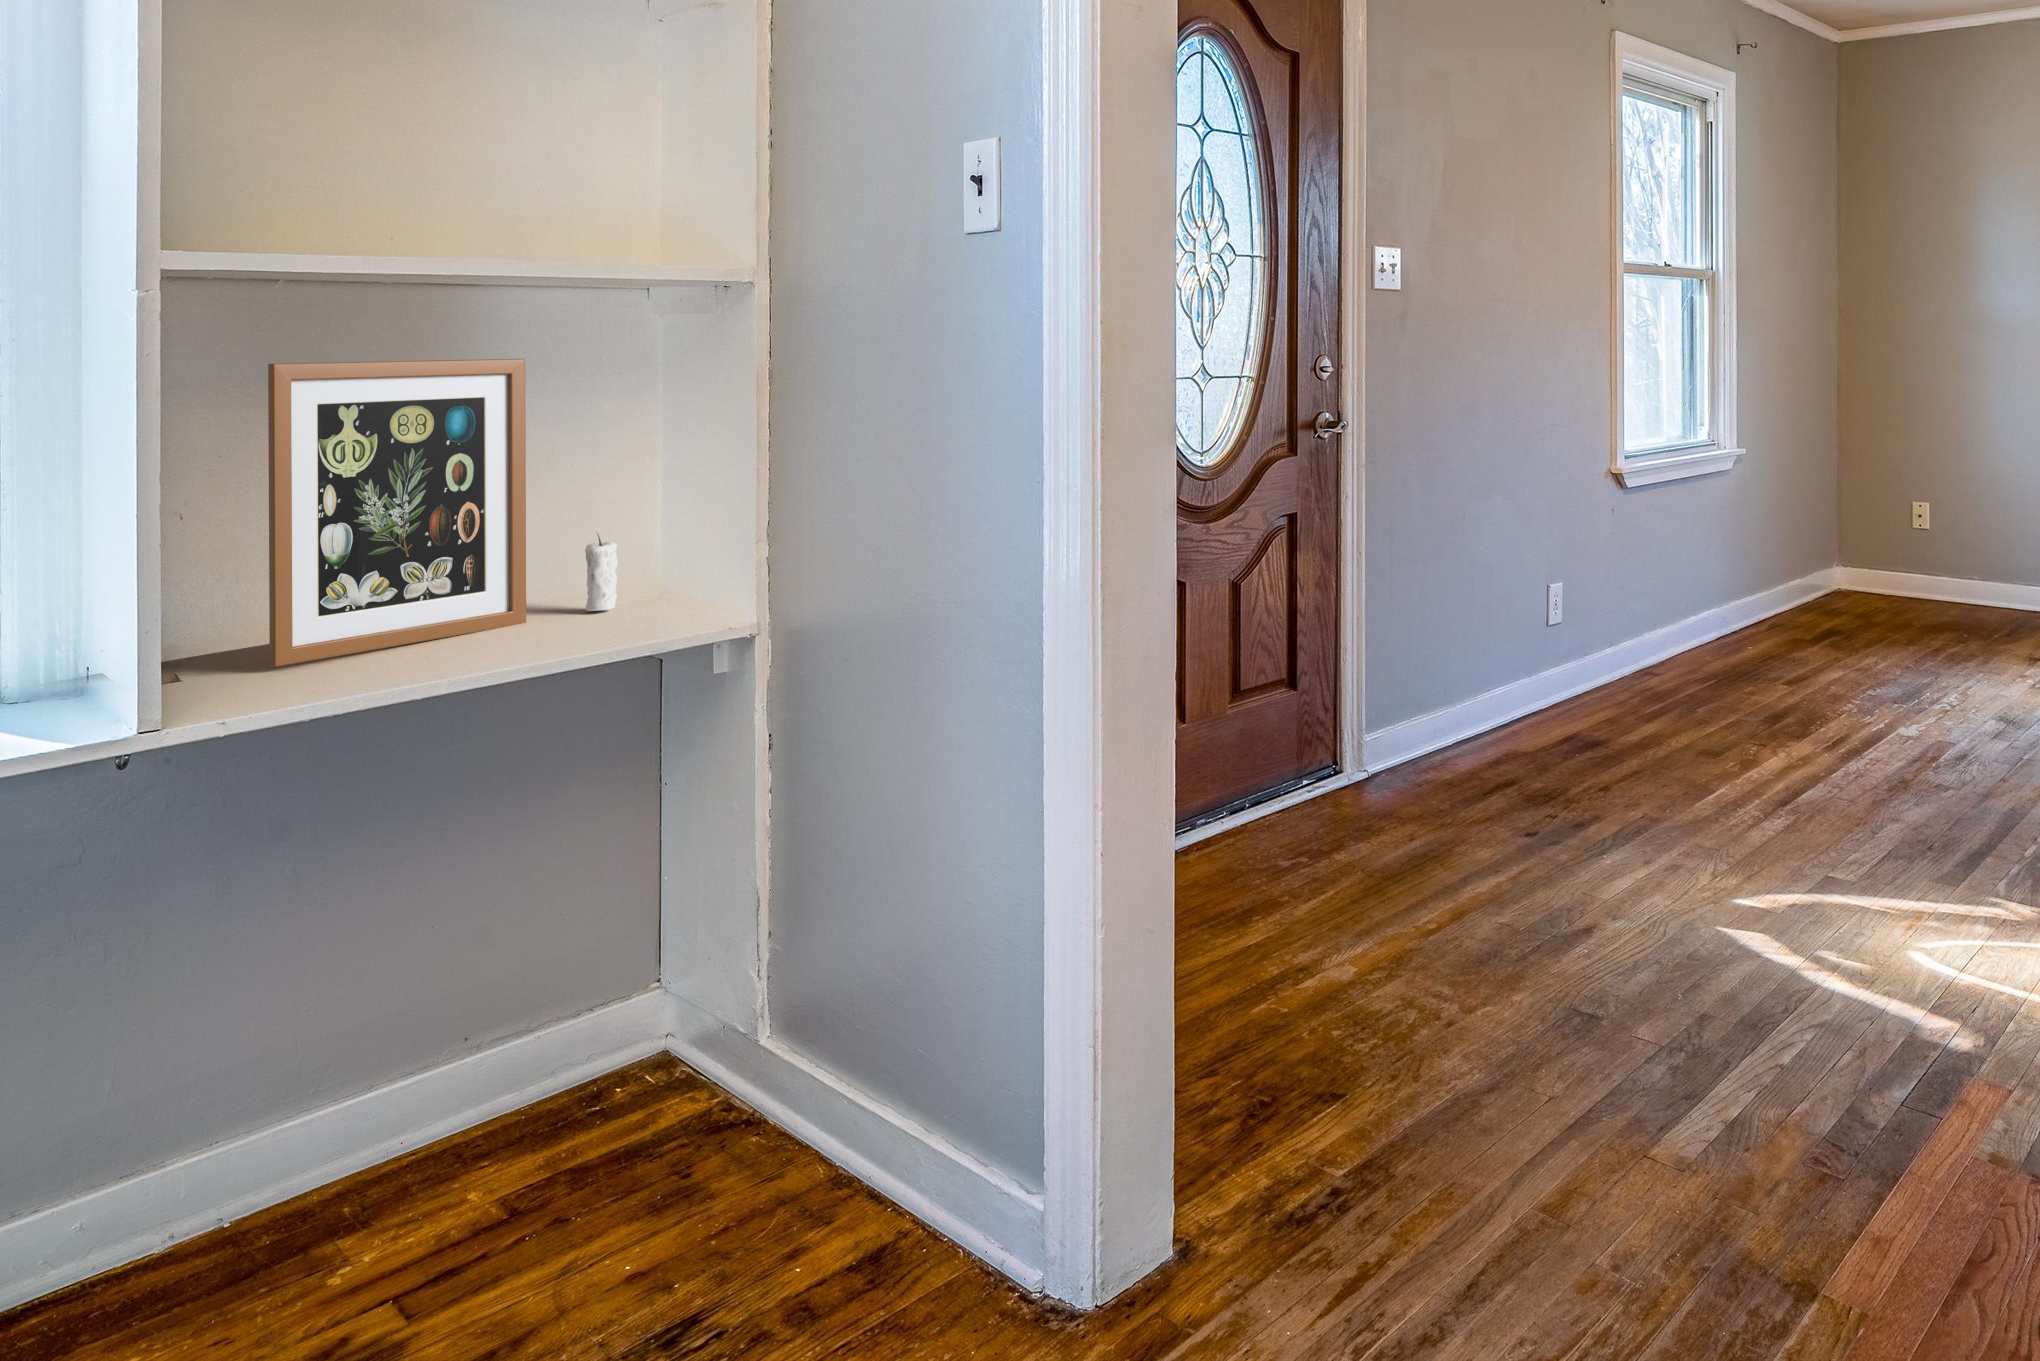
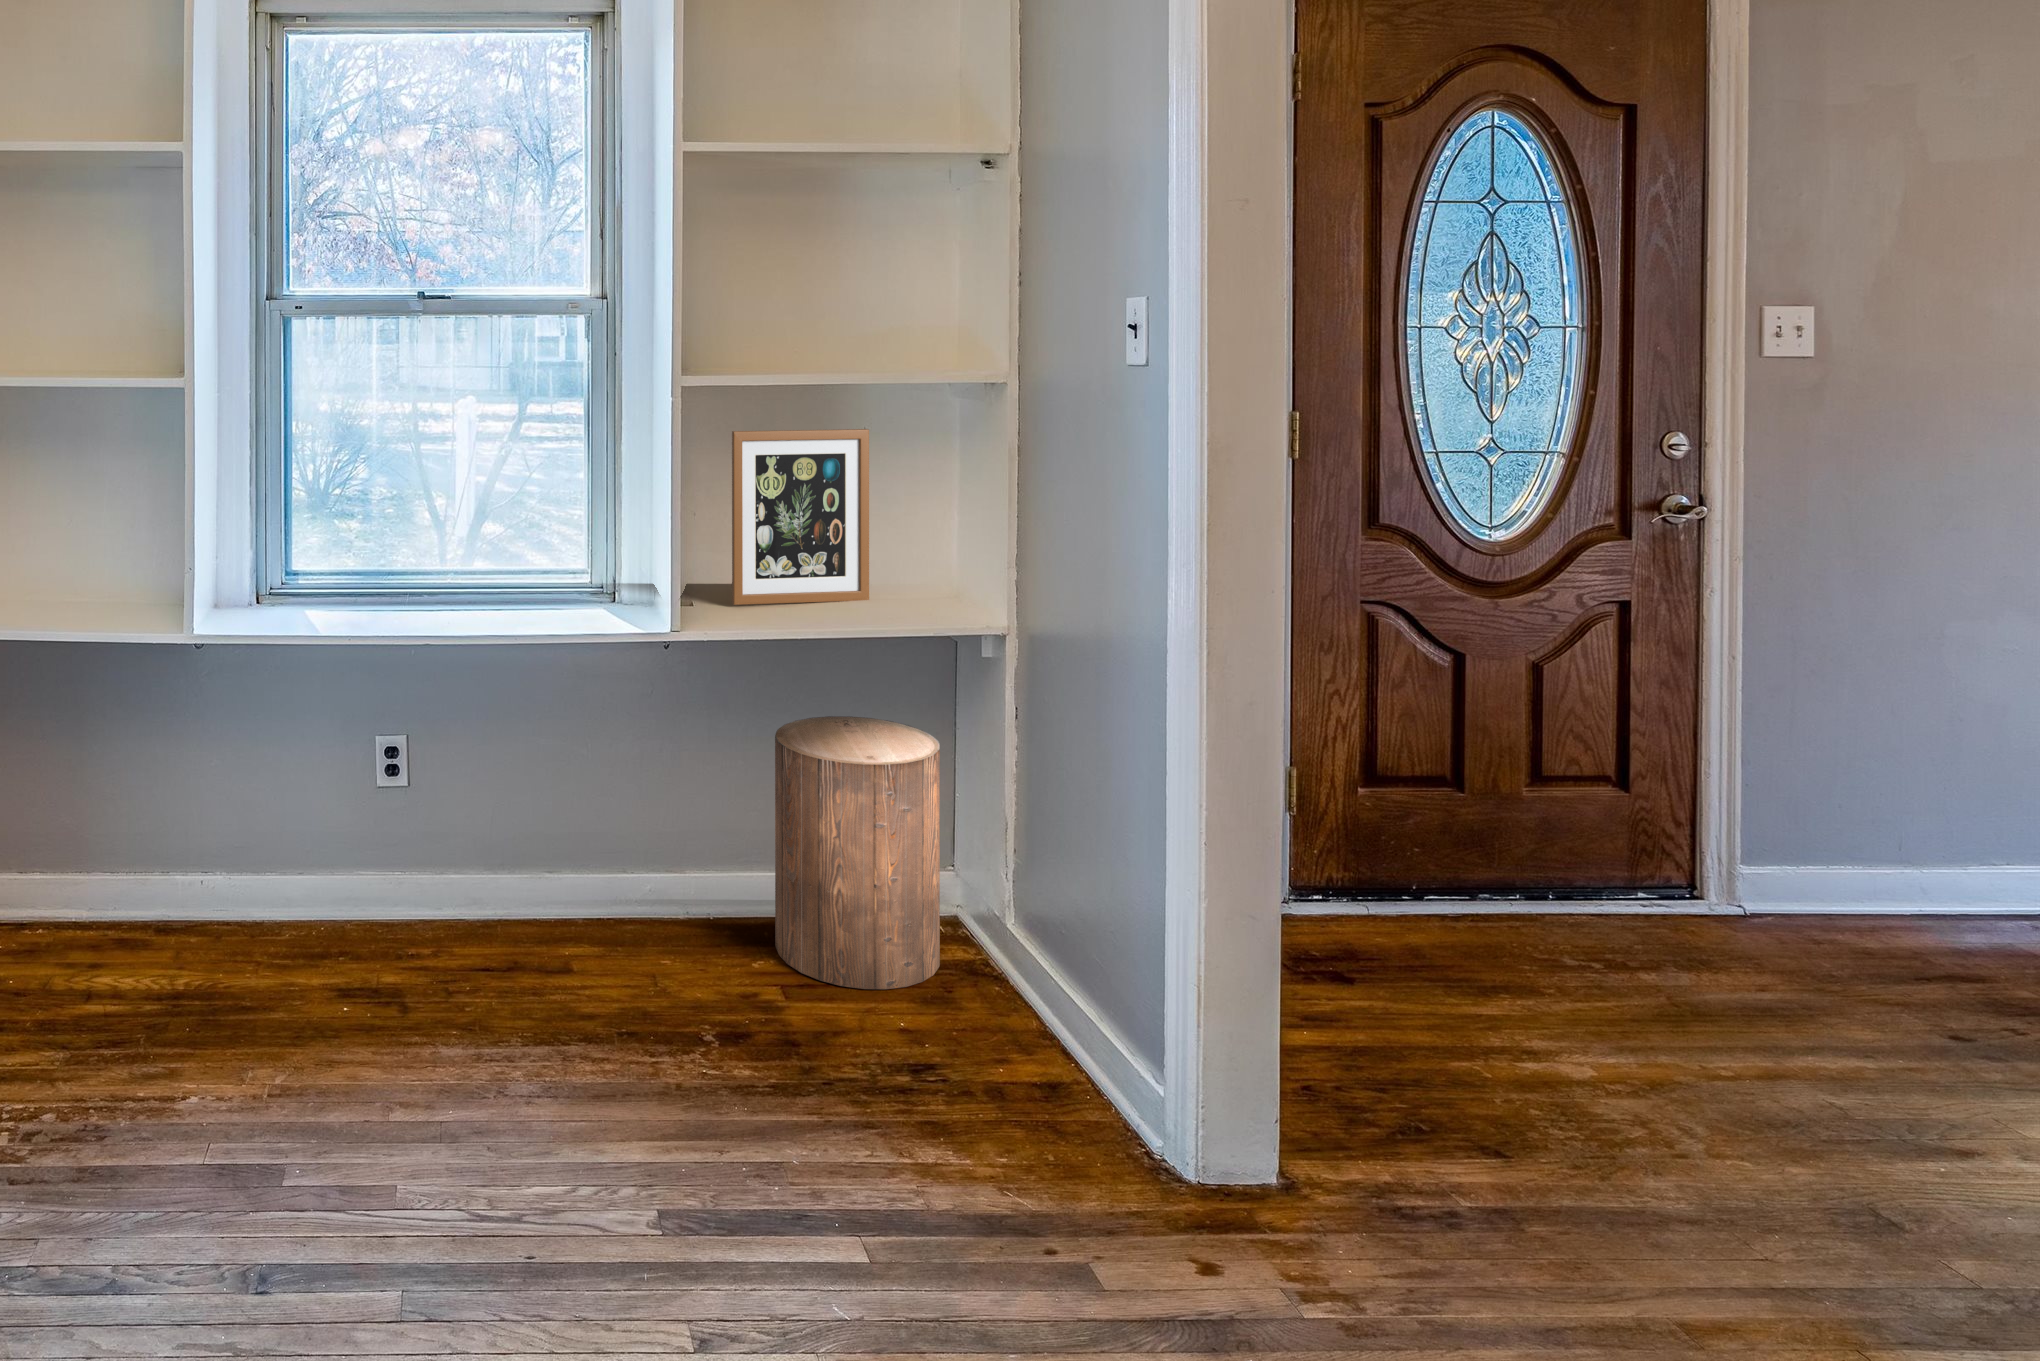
candle: present [585,534,618,611] -> none [905,544,925,599]
stool: none [366,801,661,1260] -> present [775,716,940,989]

